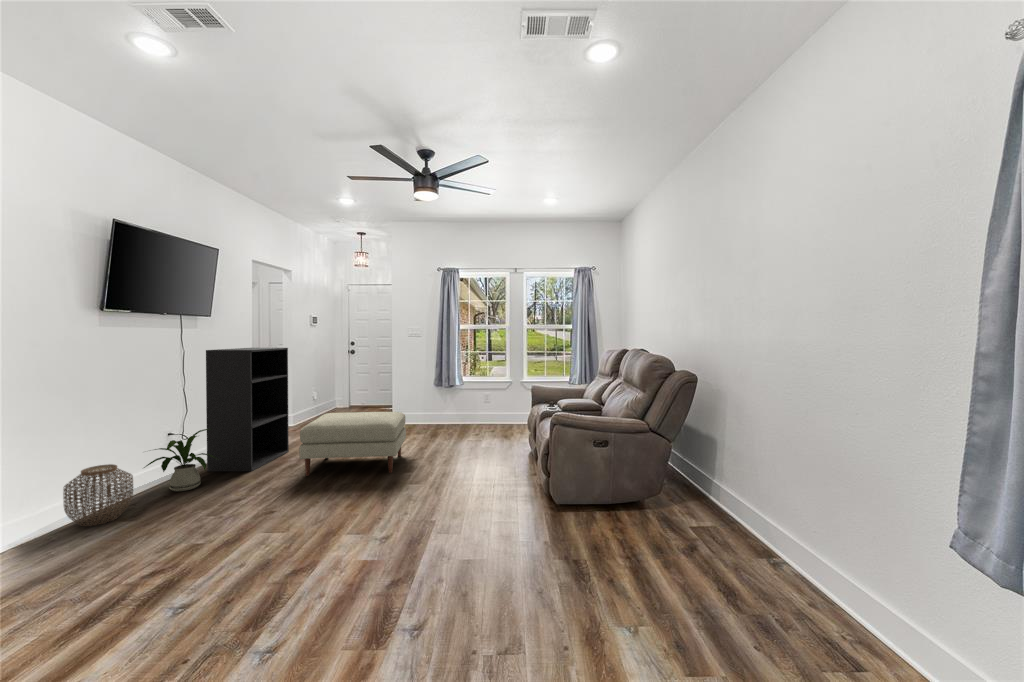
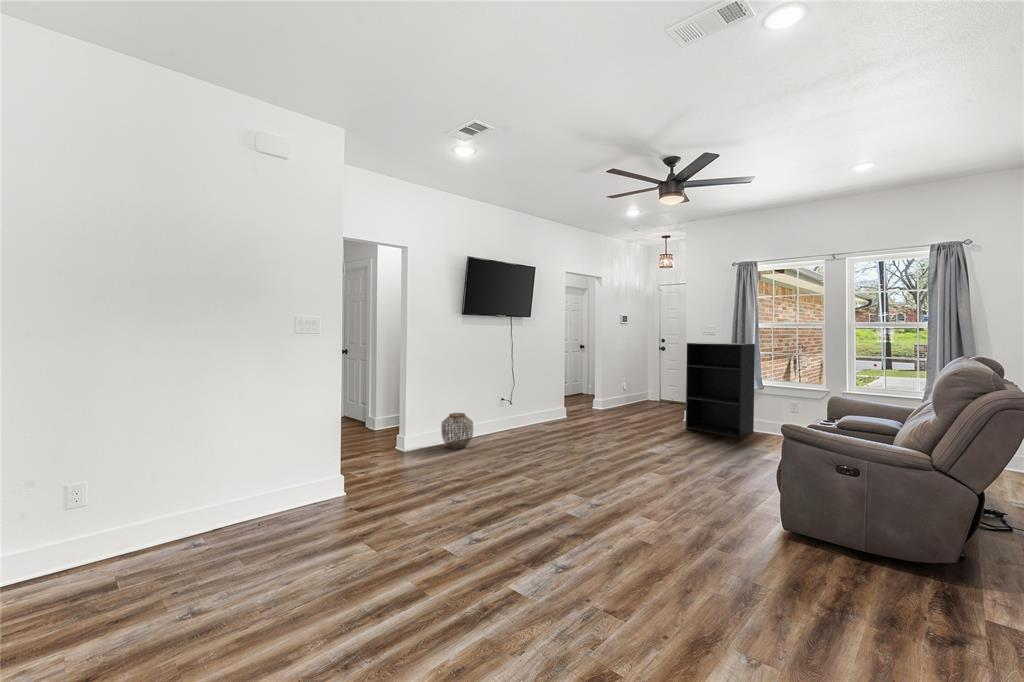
bookshelf: present [206,348,289,471] -> present [686,343,755,438]
ottoman: present [299,412,406,476] -> none [574,400,673,461]
house plant: present [144,429,217,491] -> none [483,400,527,440]

